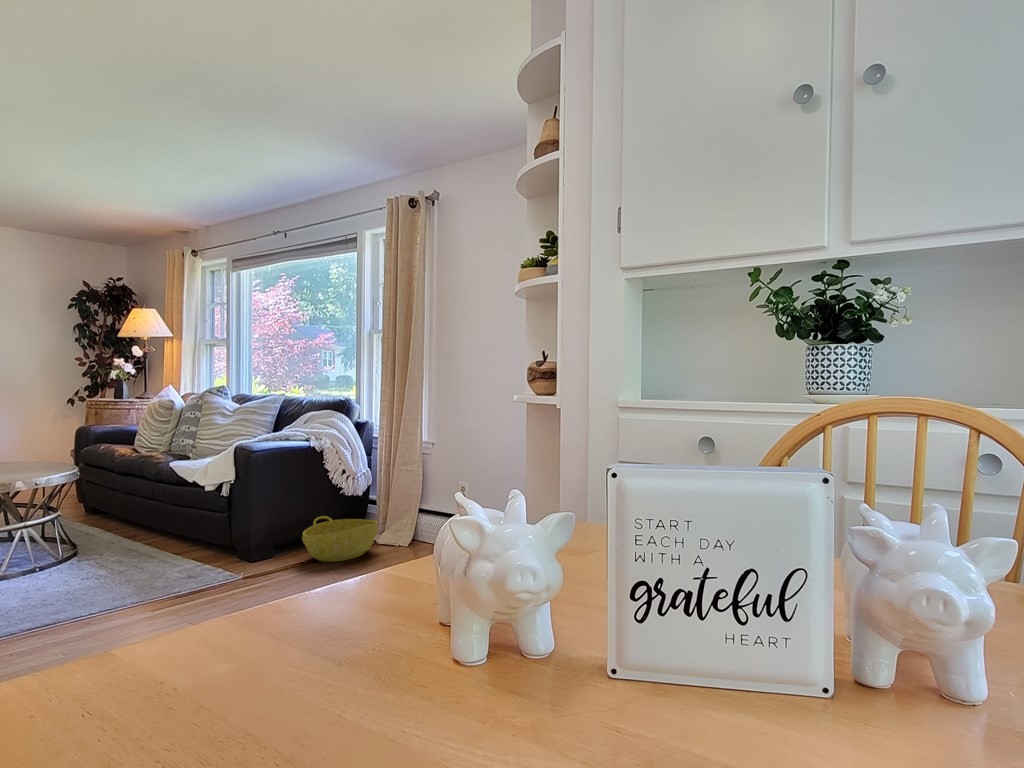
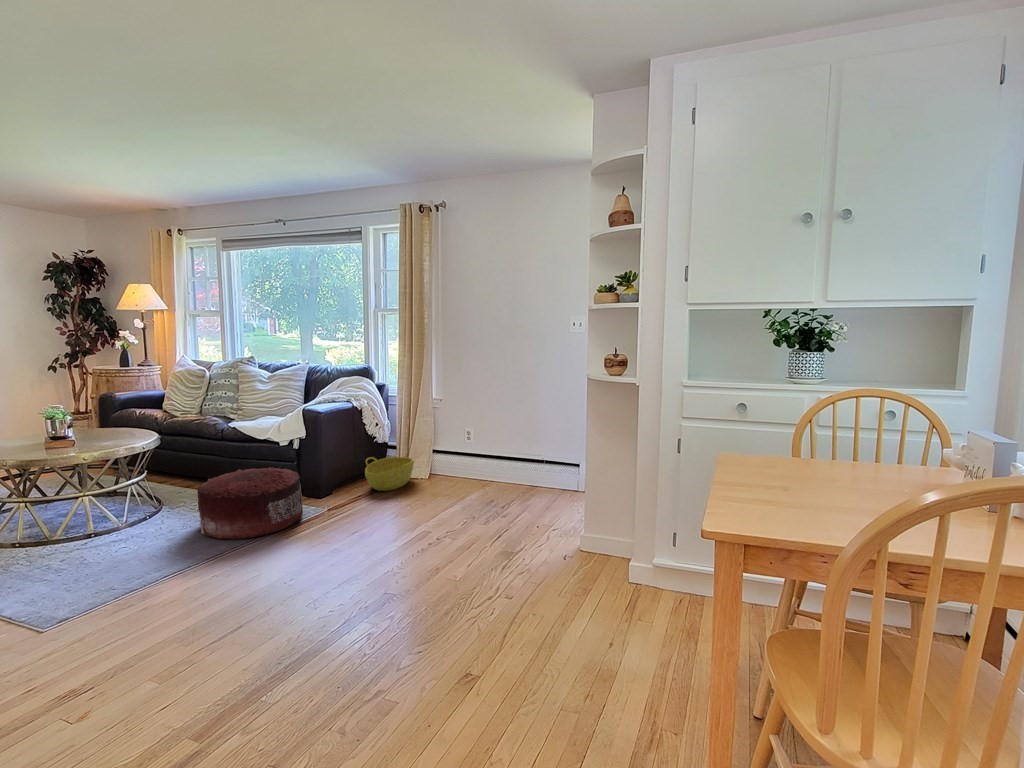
pouf: none [60,515,199,602] -> present [197,467,303,539]

